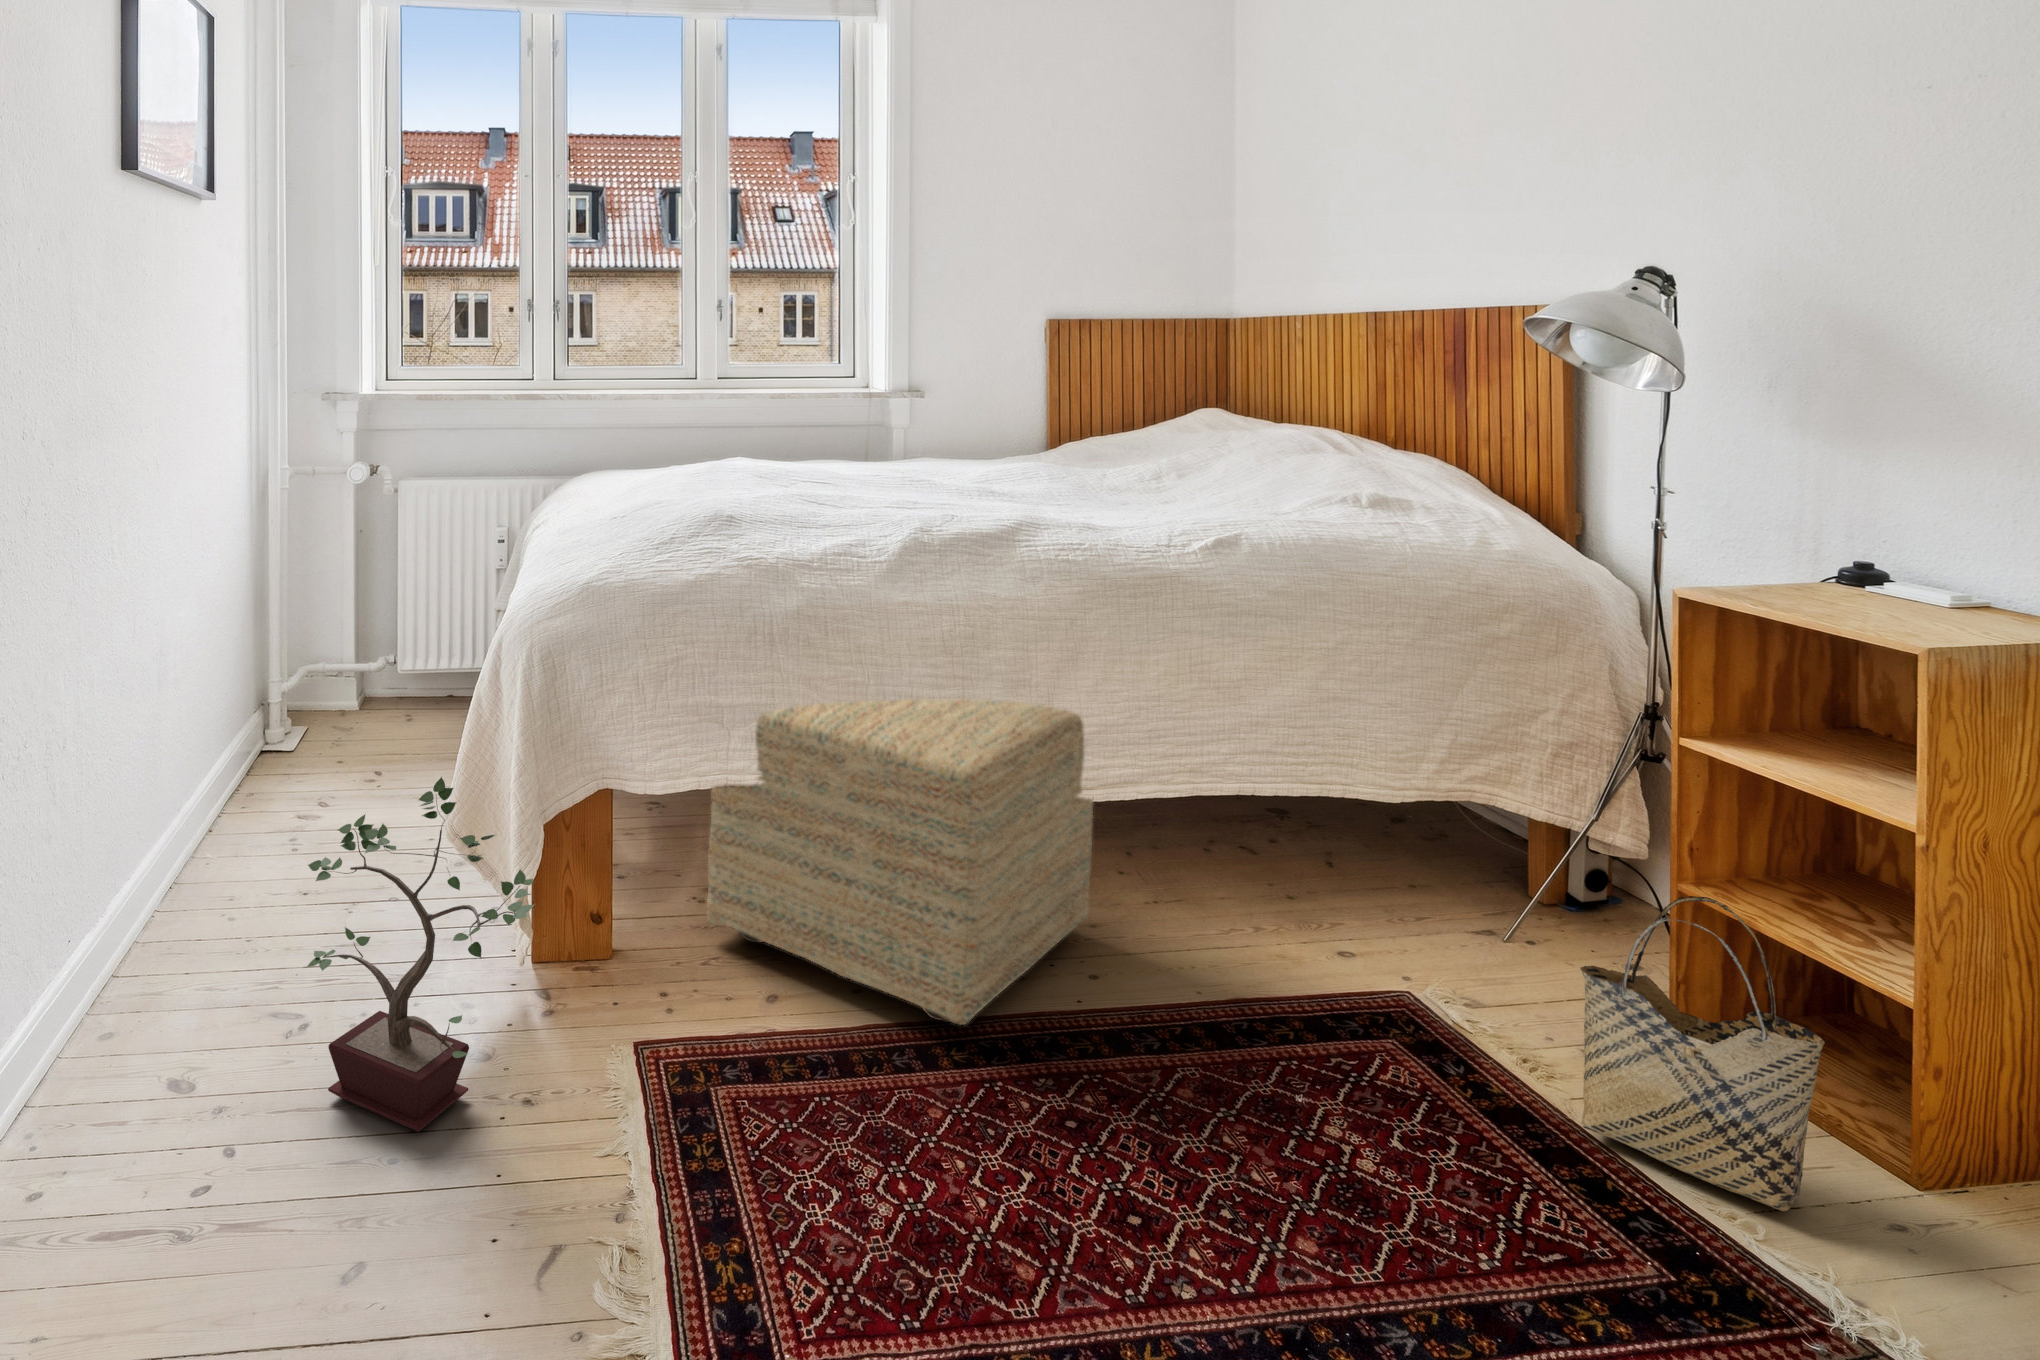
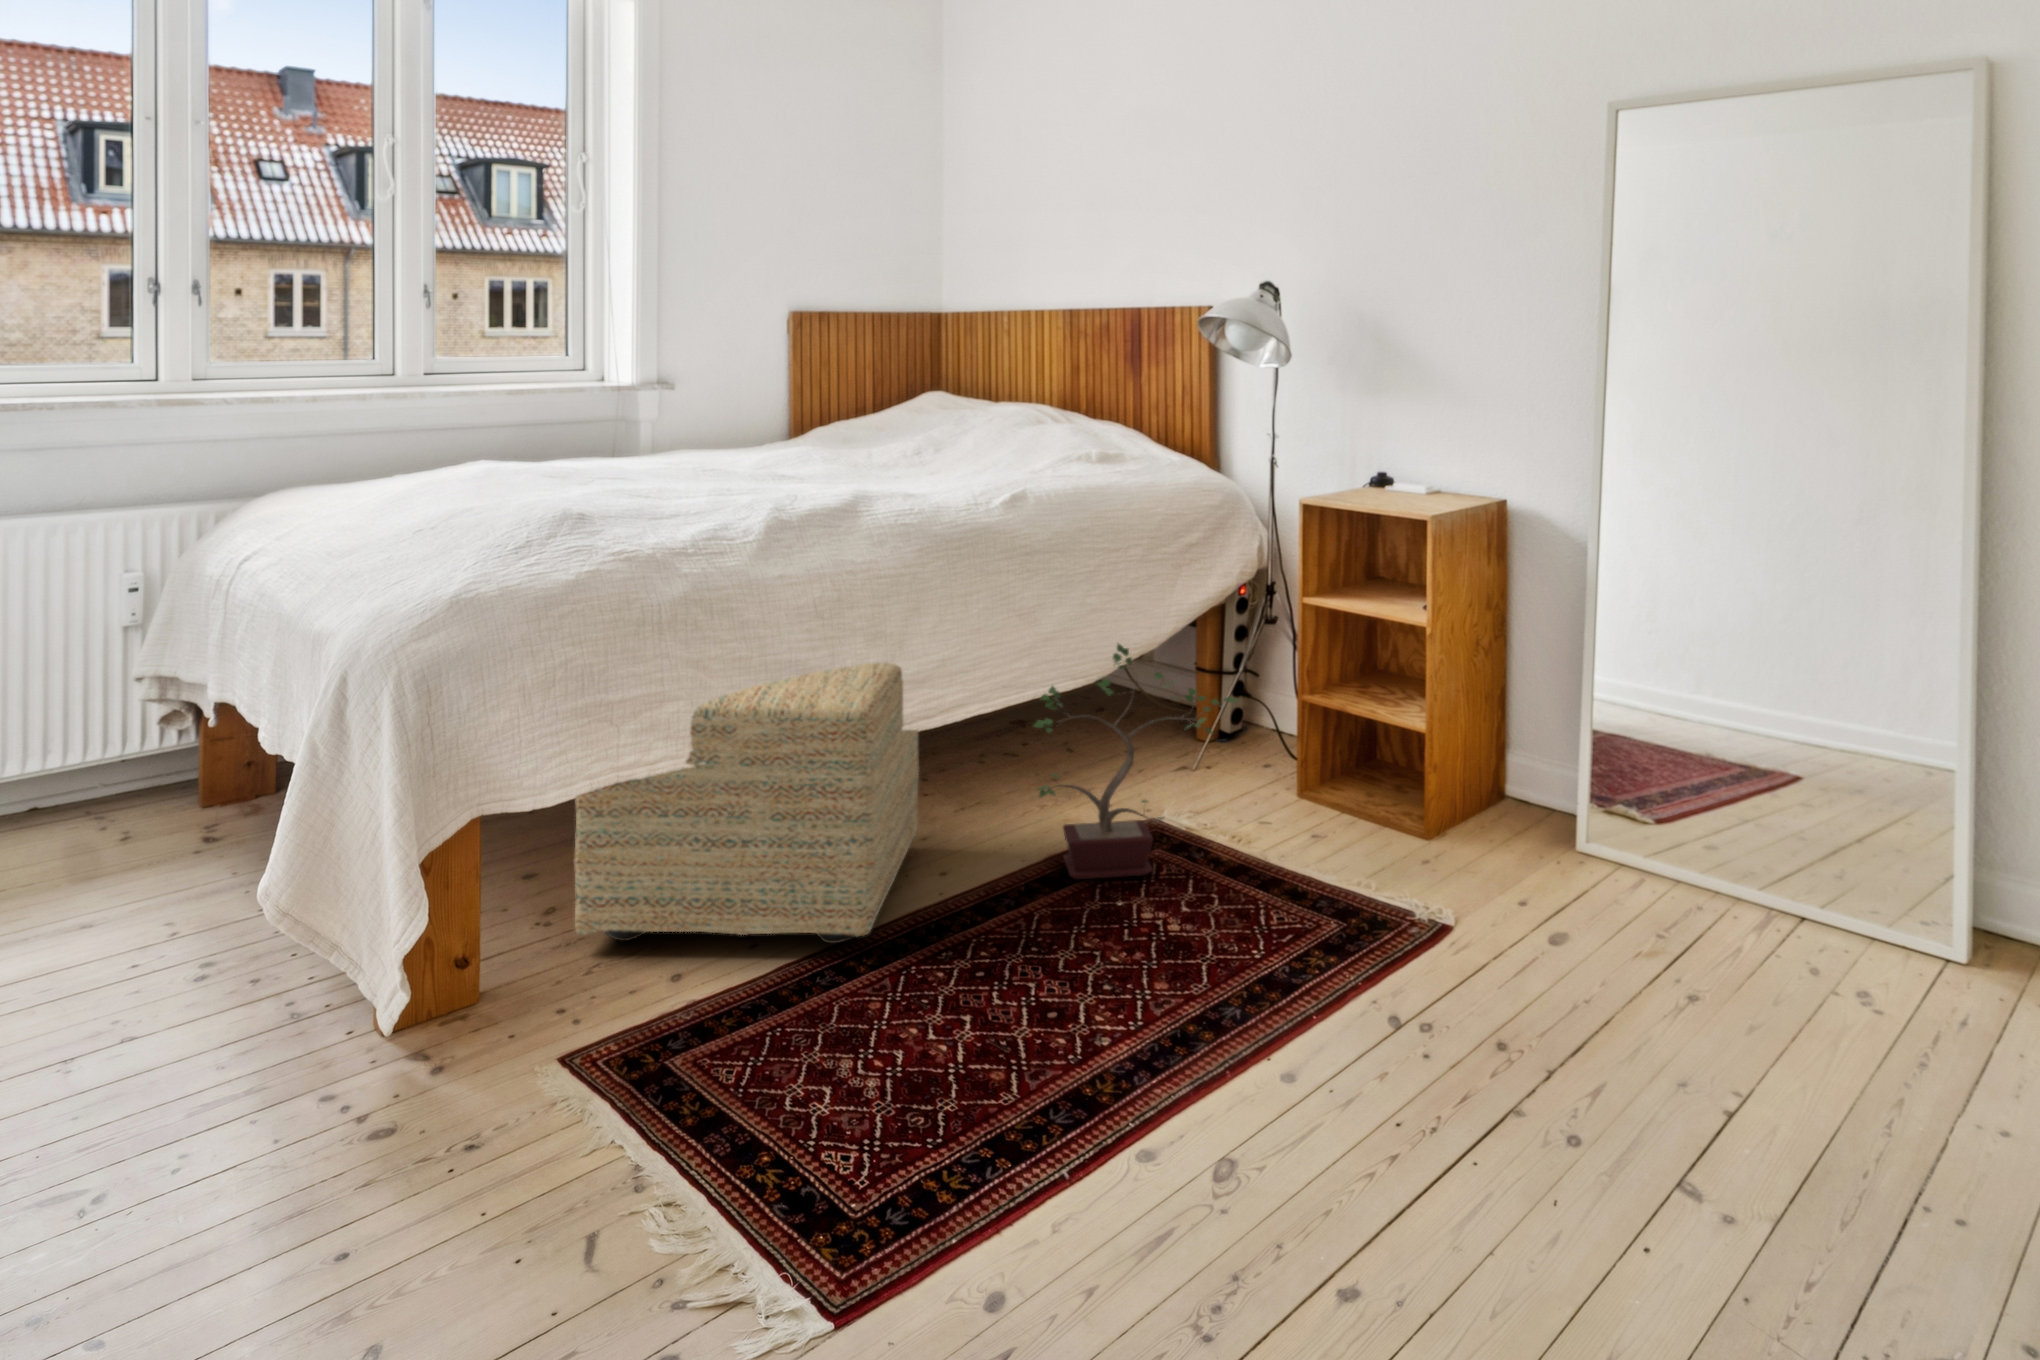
potted plant: present [307,777,534,1132] -> present [1034,643,1238,879]
woven basket: present [1580,896,1825,1211] -> none [1270,687,1398,871]

